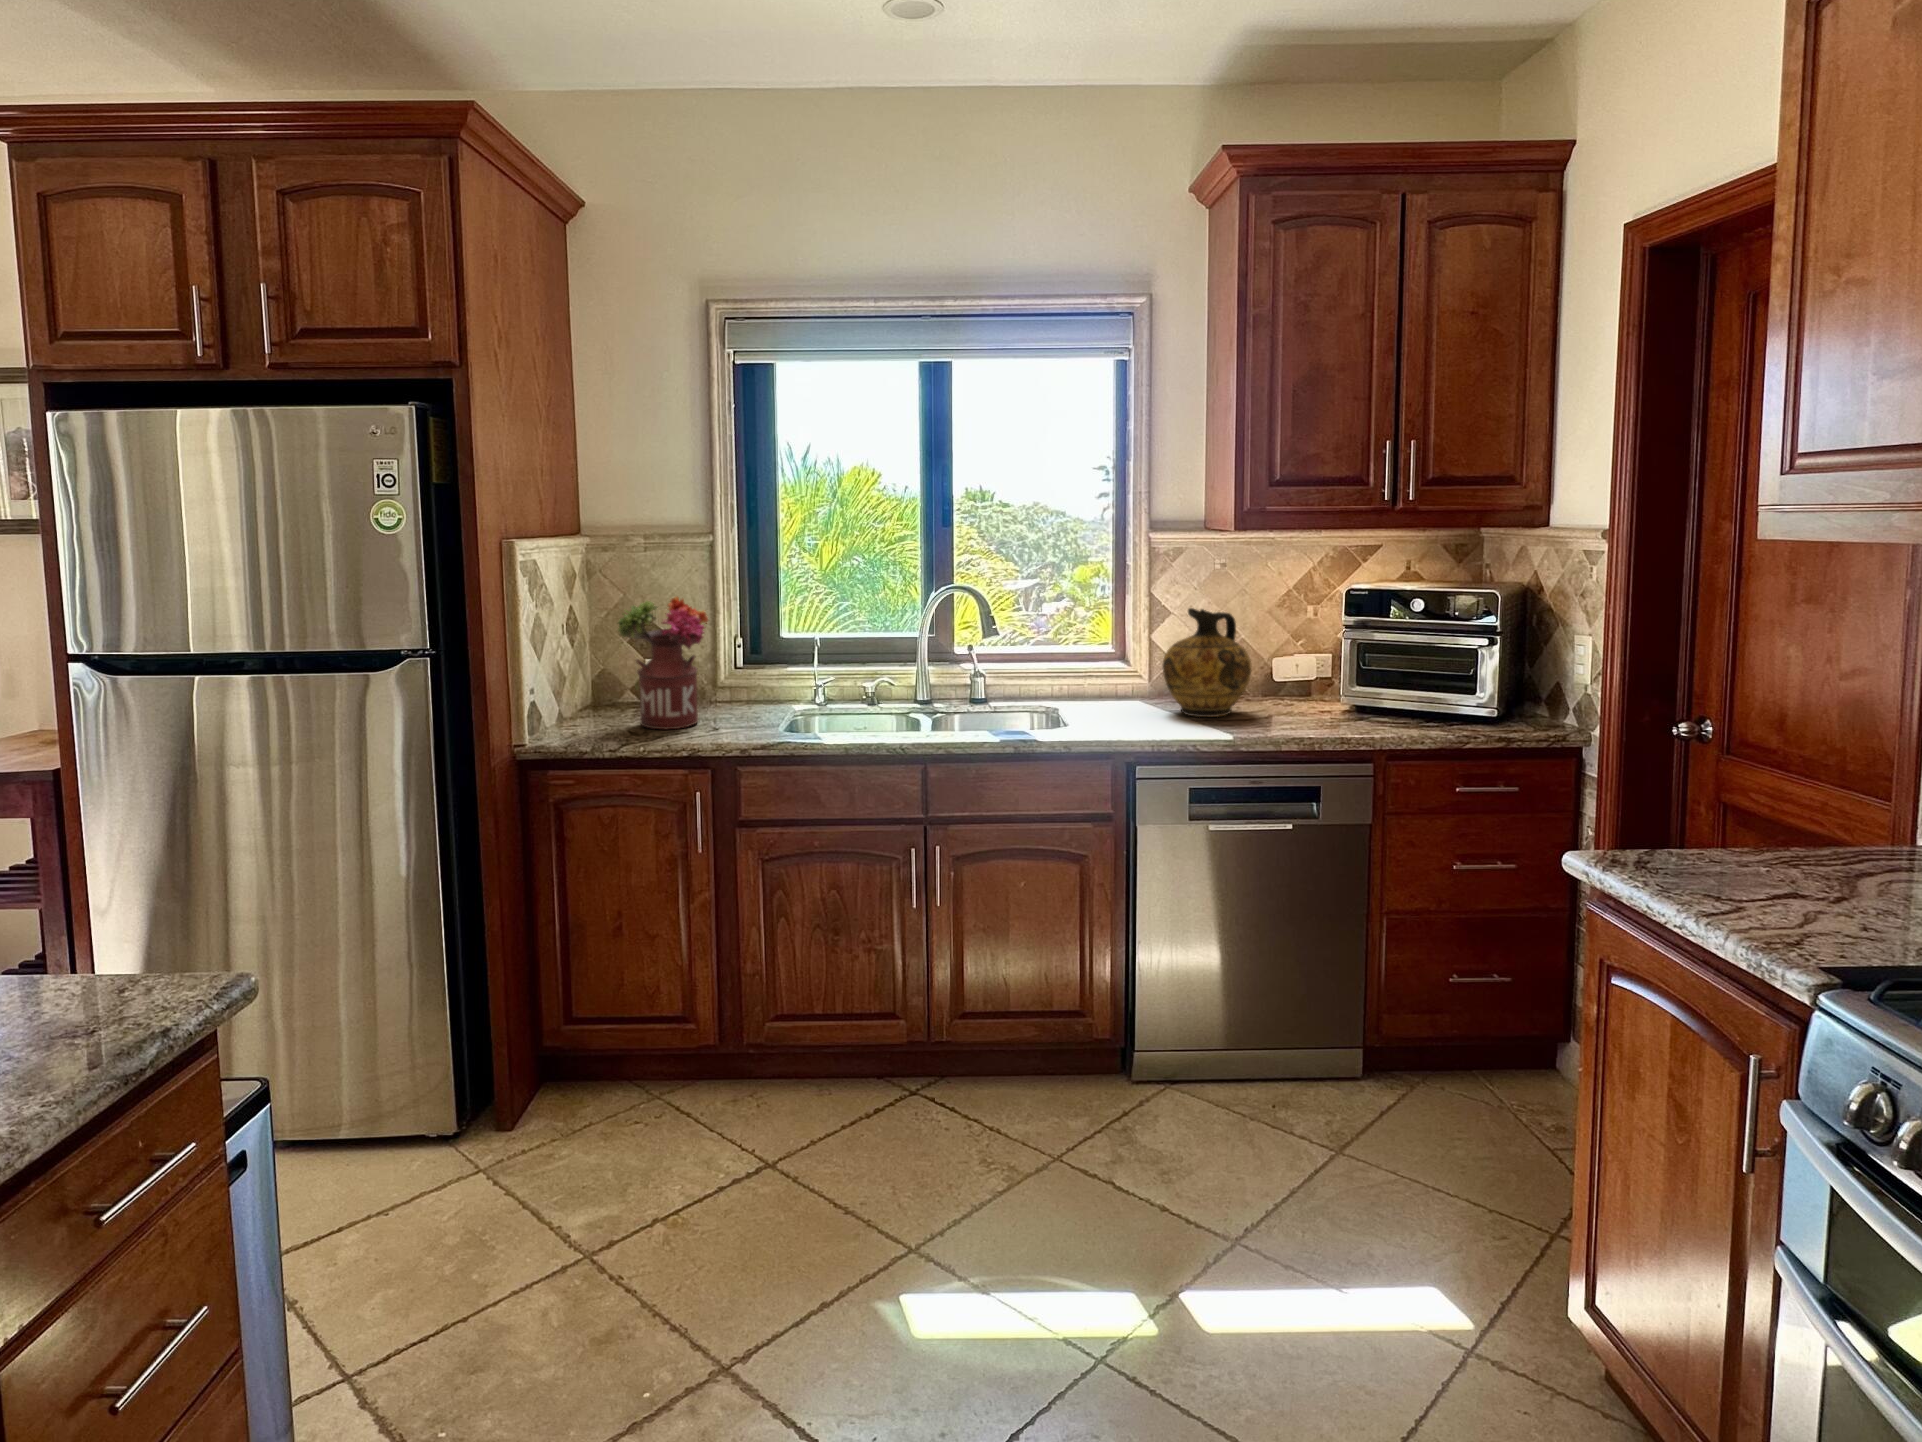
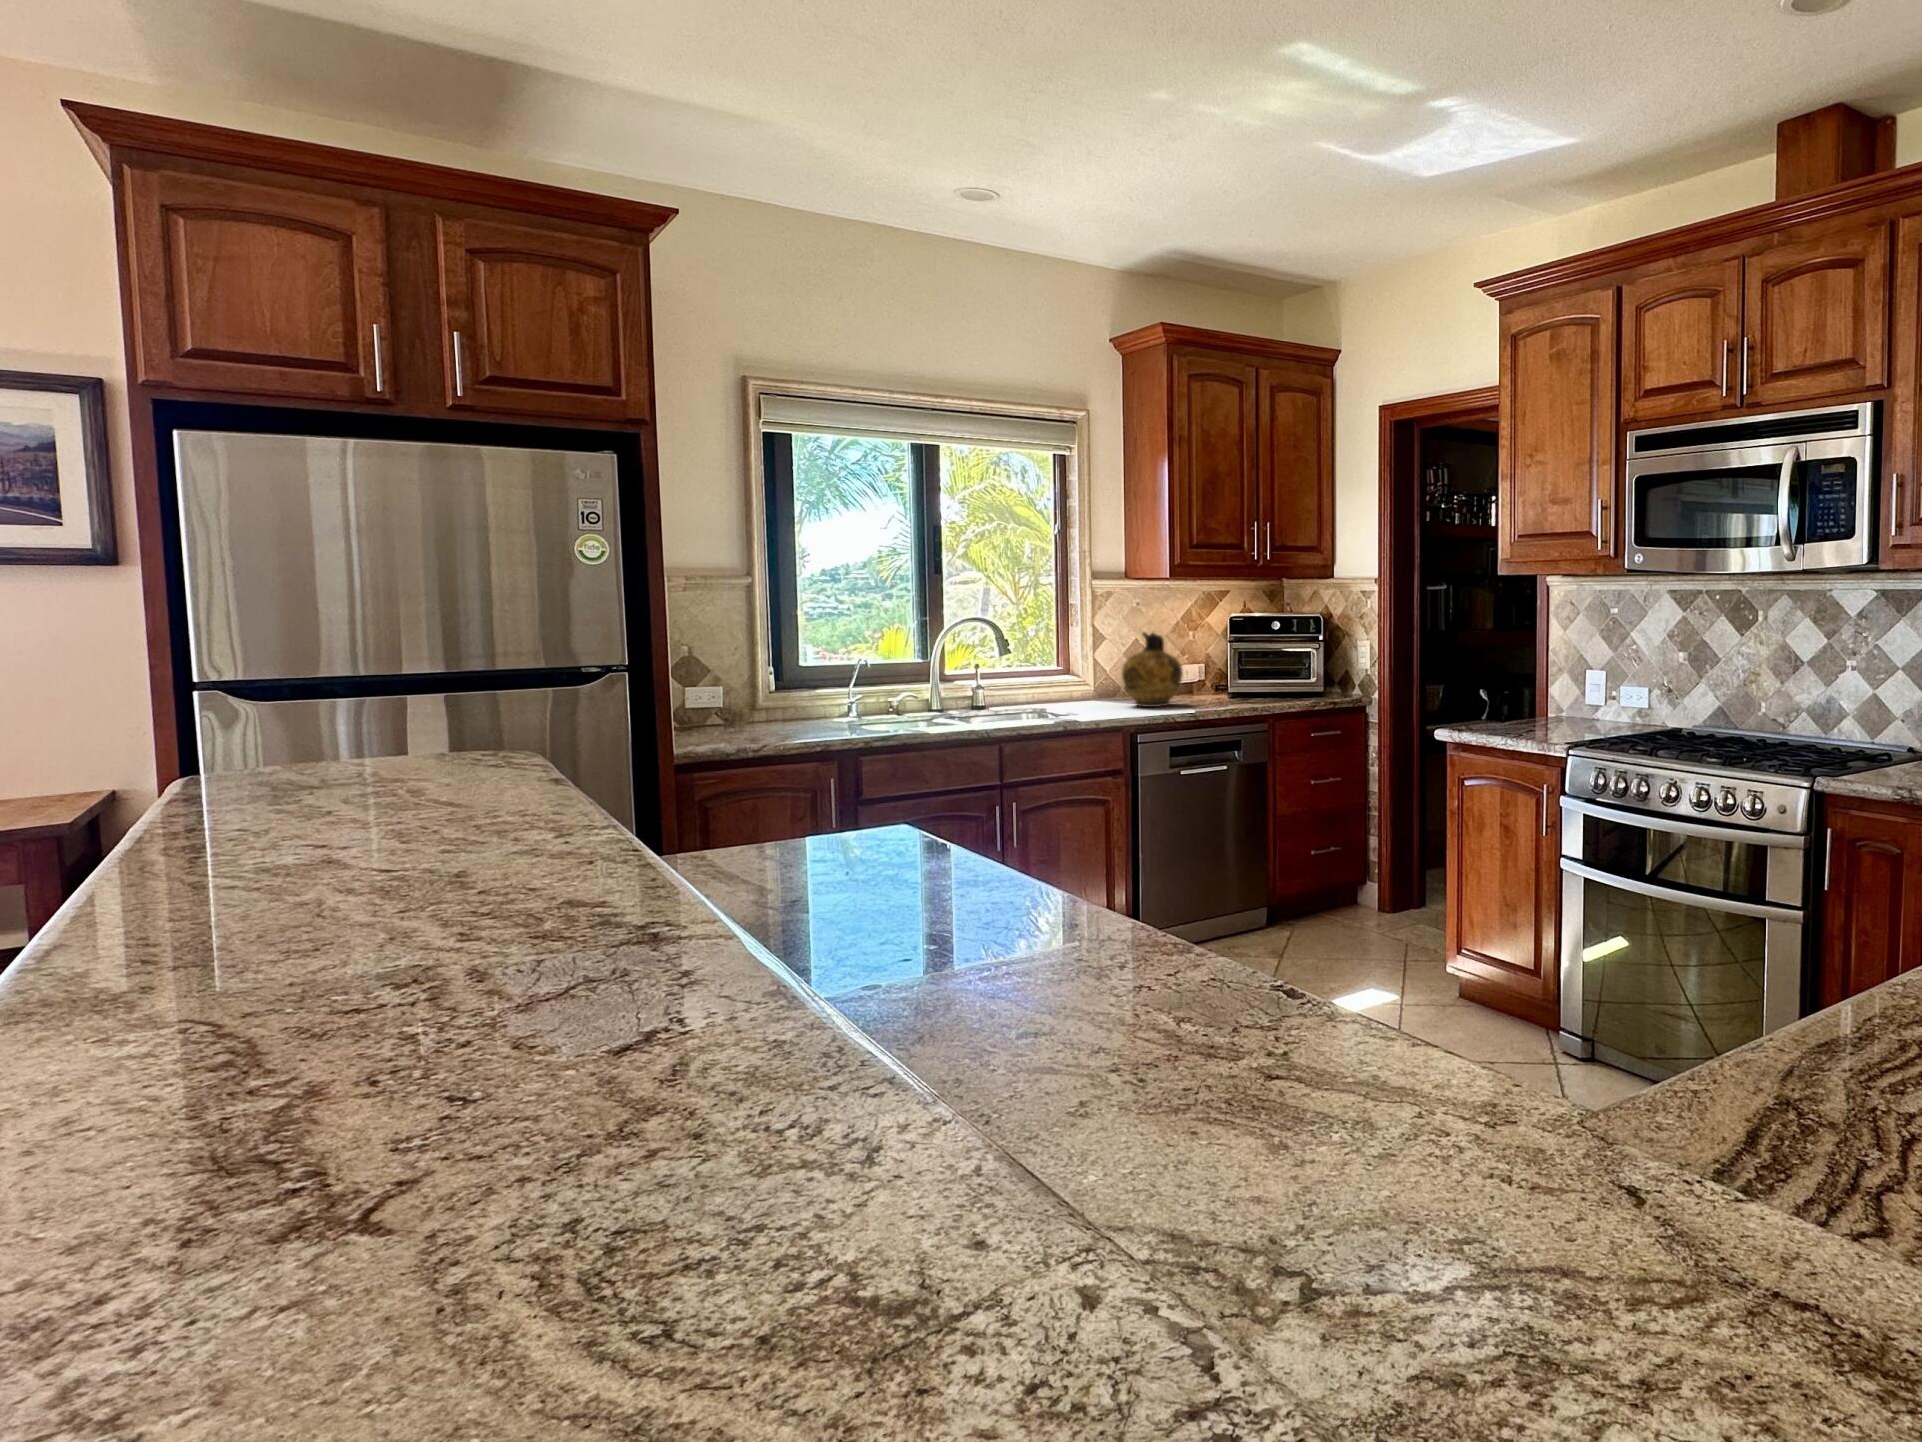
flower arrangement: present [618,597,708,729] -> none [723,626,810,741]

